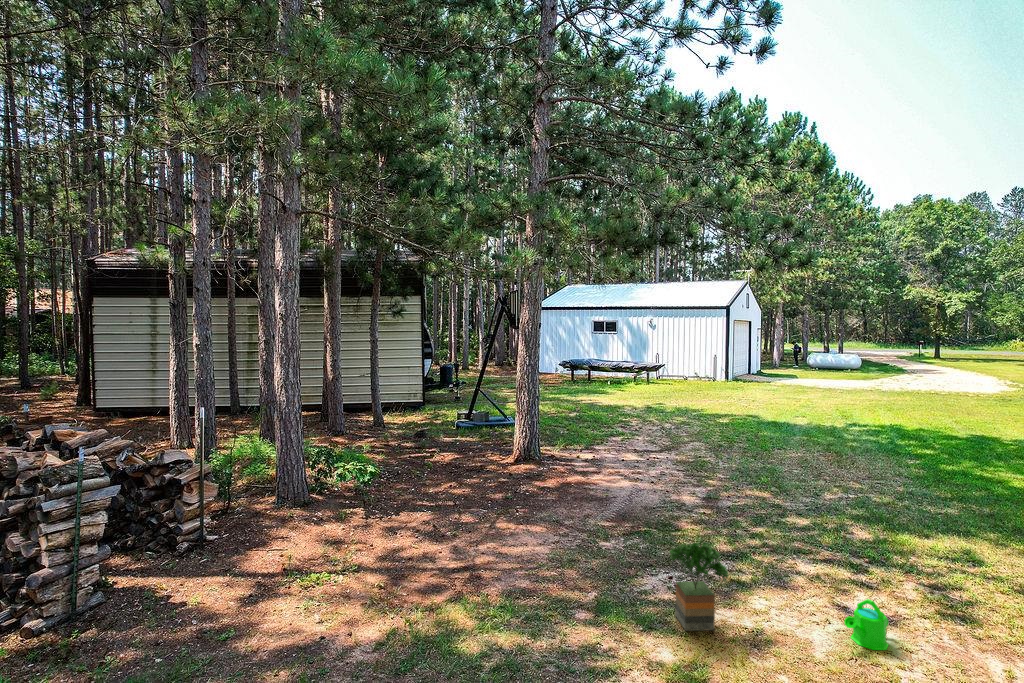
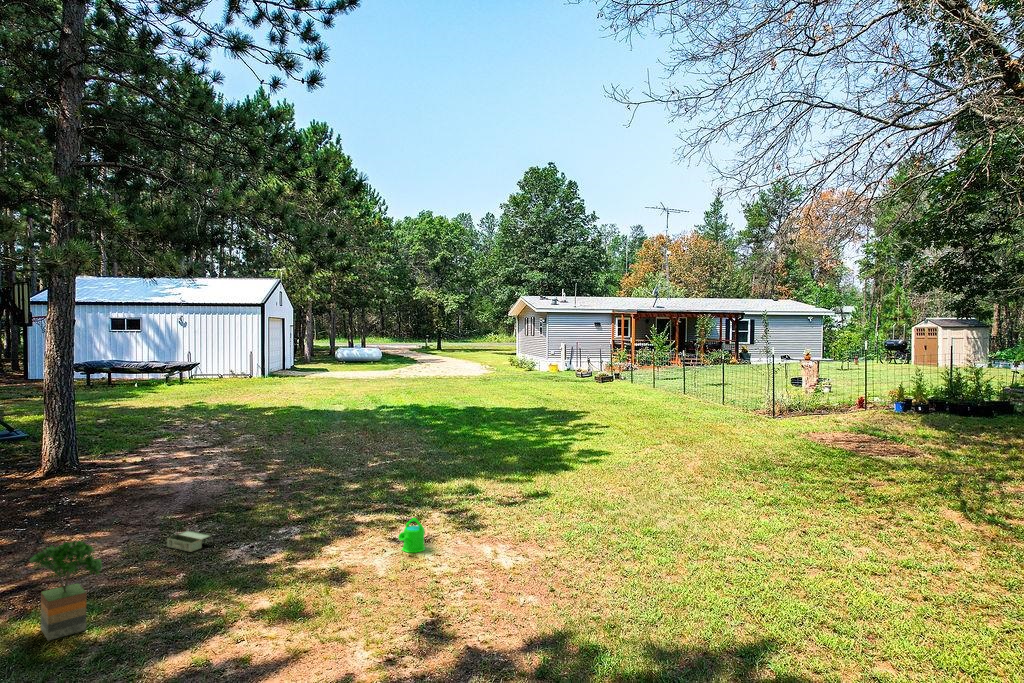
toolbox: none [594,539,632,564] -> present [167,531,211,552]
potted tree: present [670,542,729,631] -> present [30,541,102,641]

